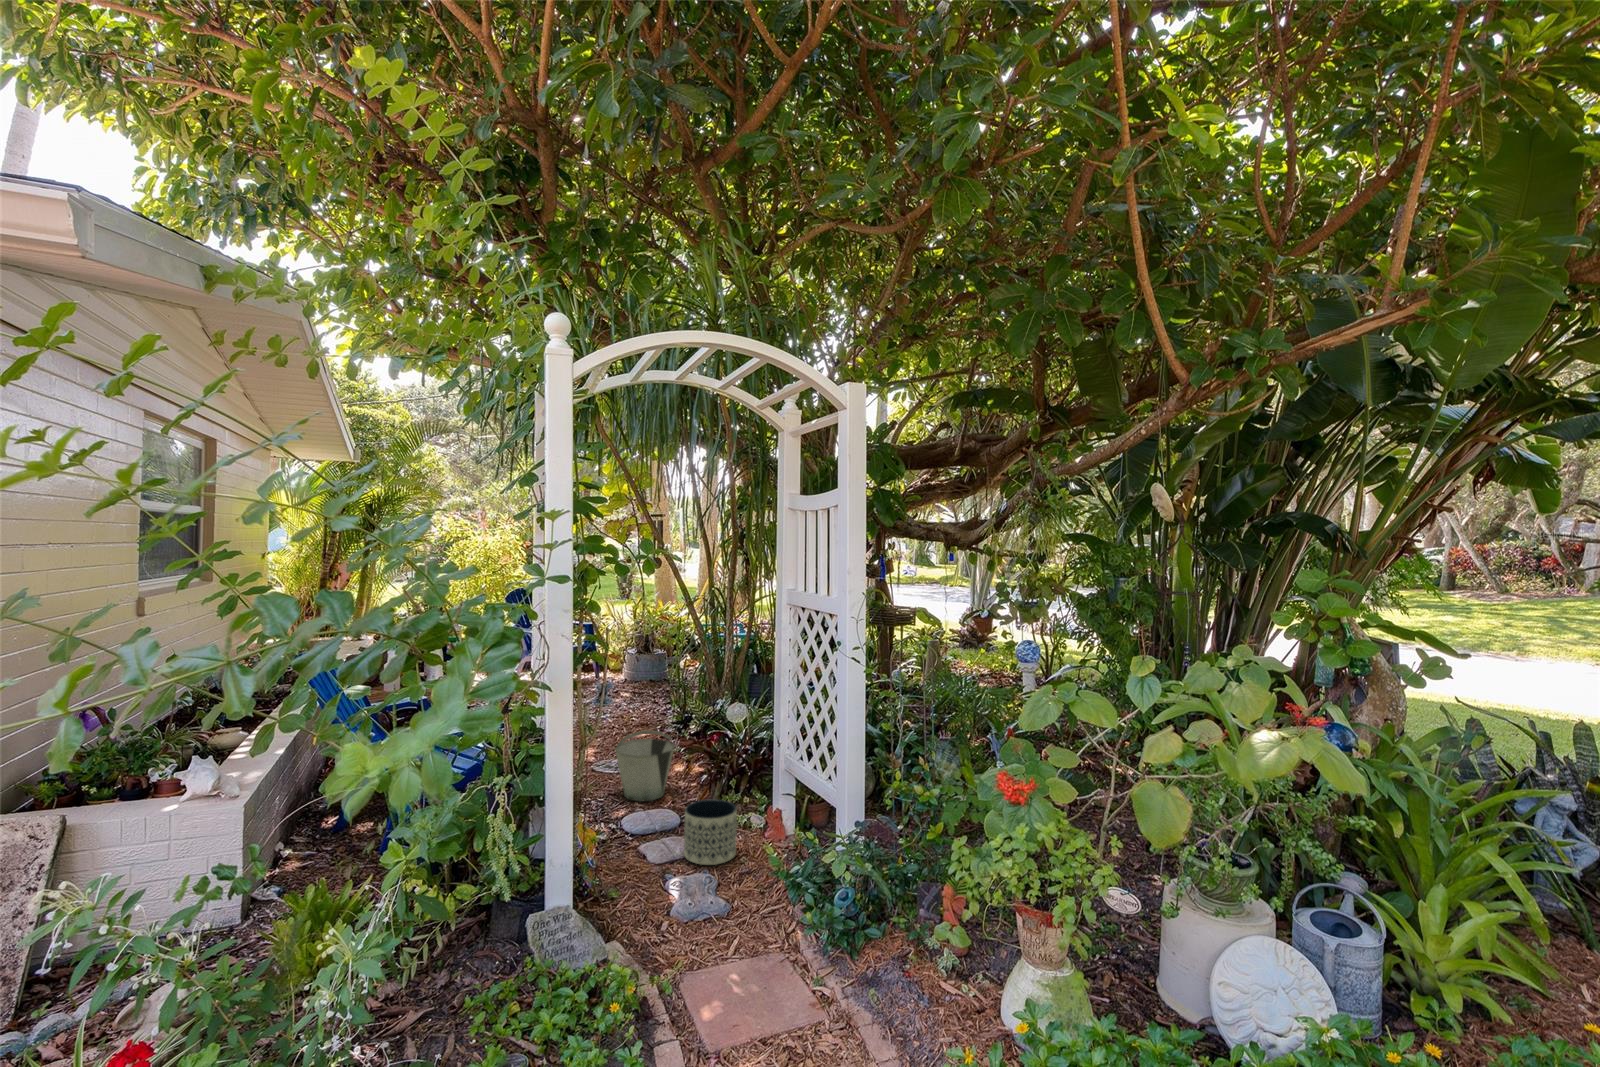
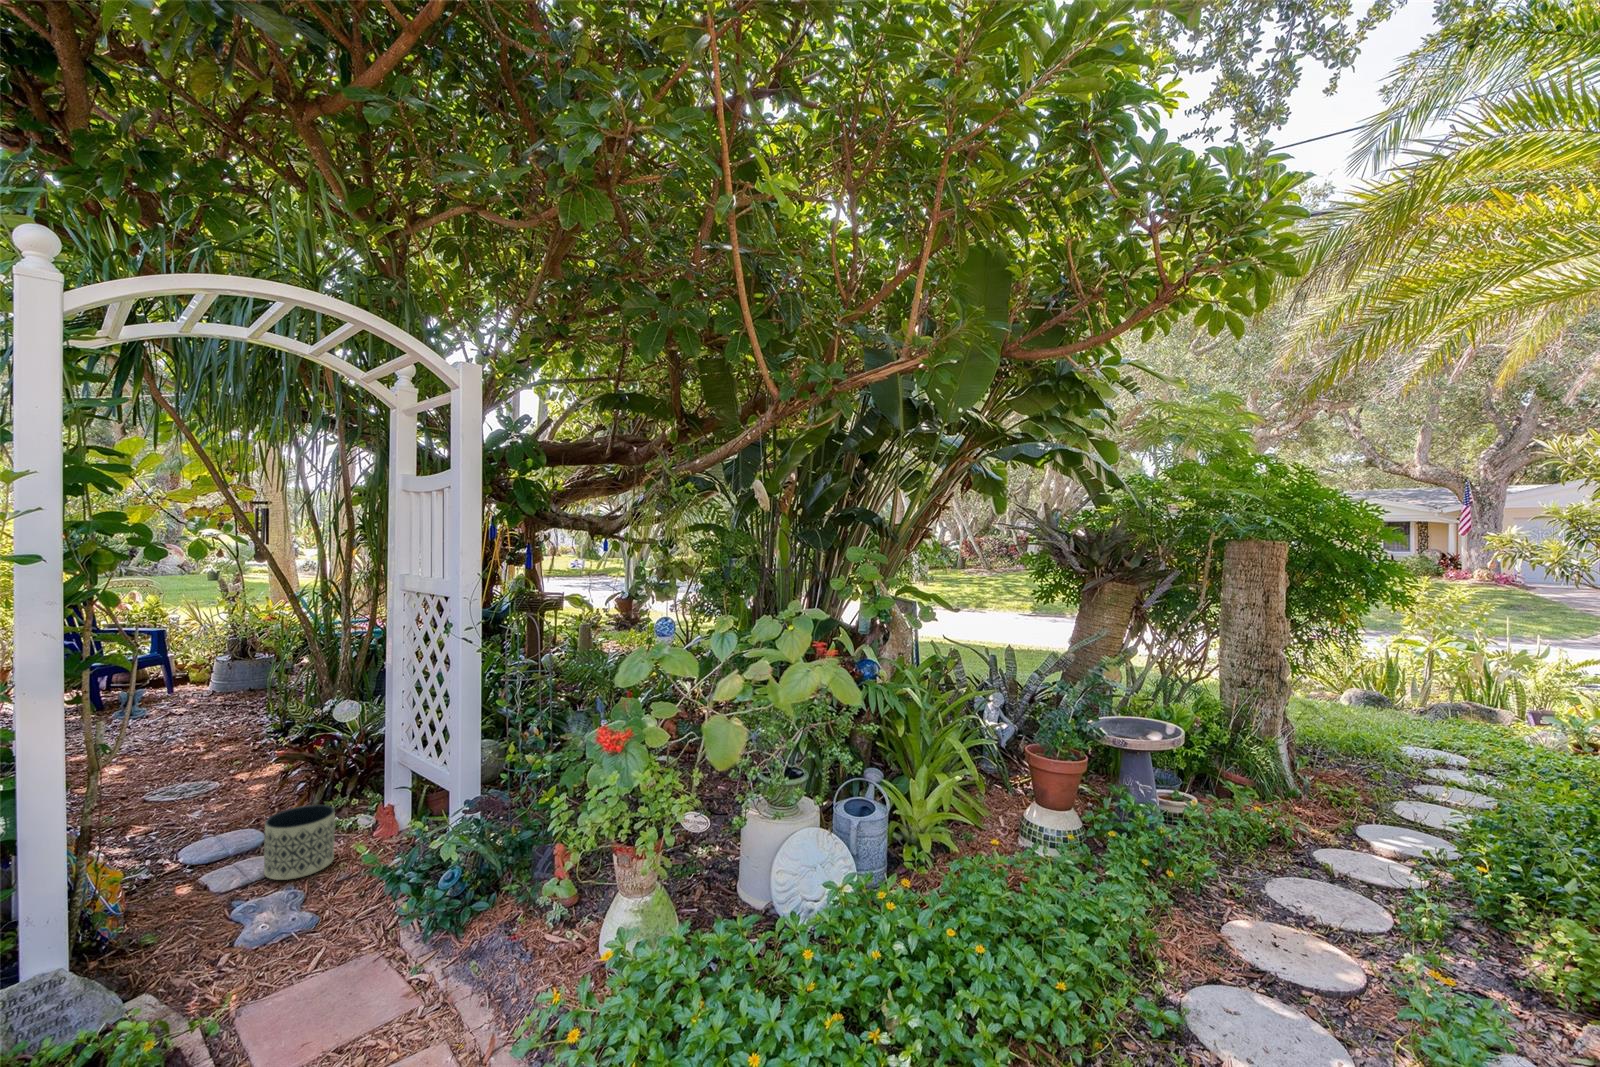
bucket: present [615,730,674,802] -> none [175,742,263,826]

